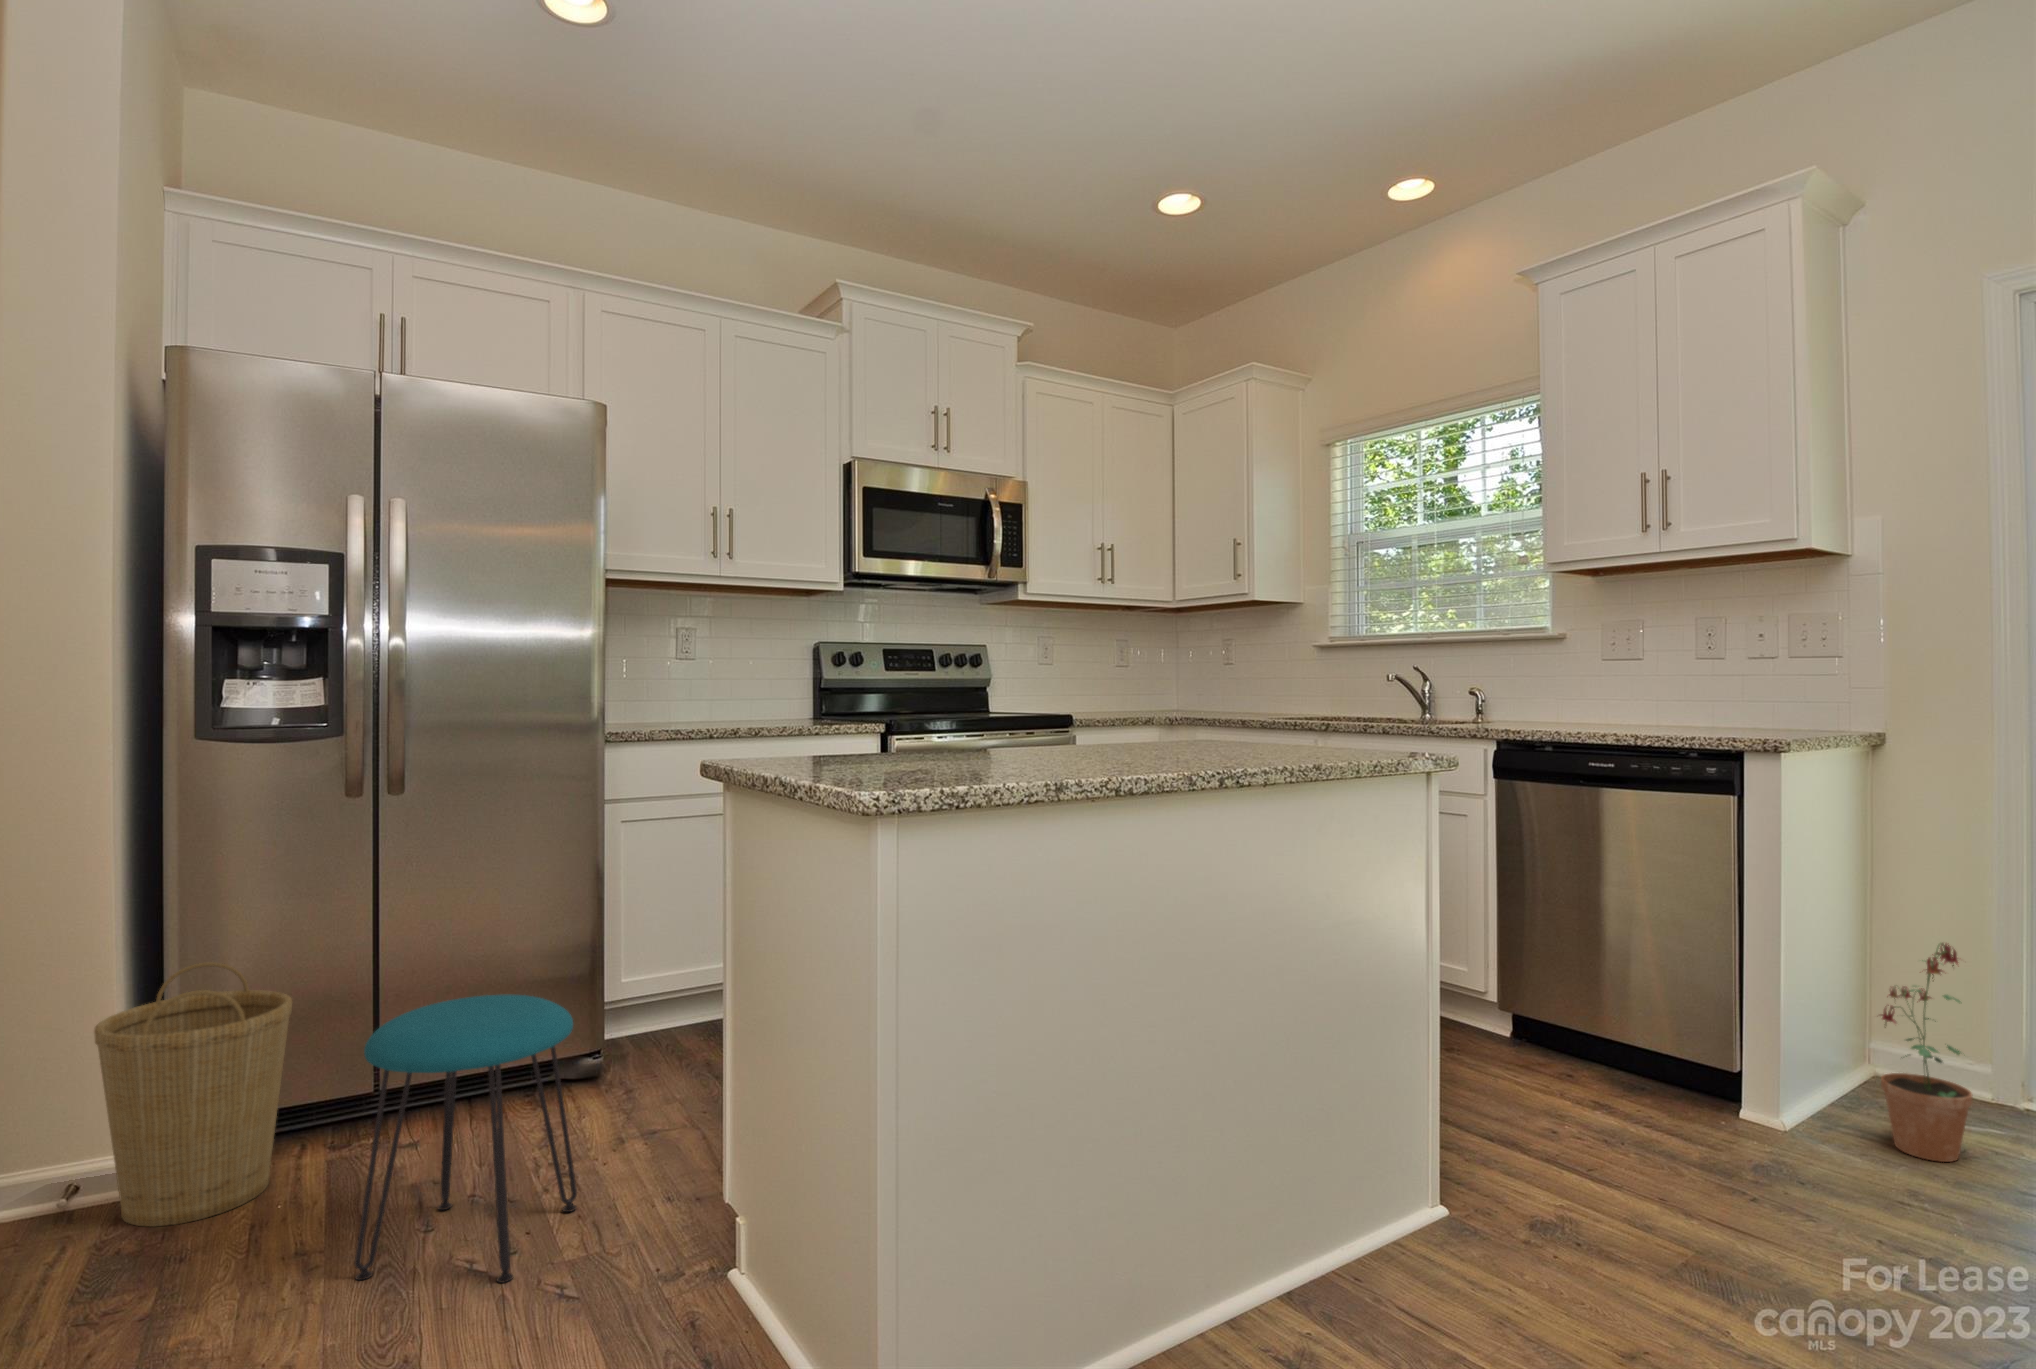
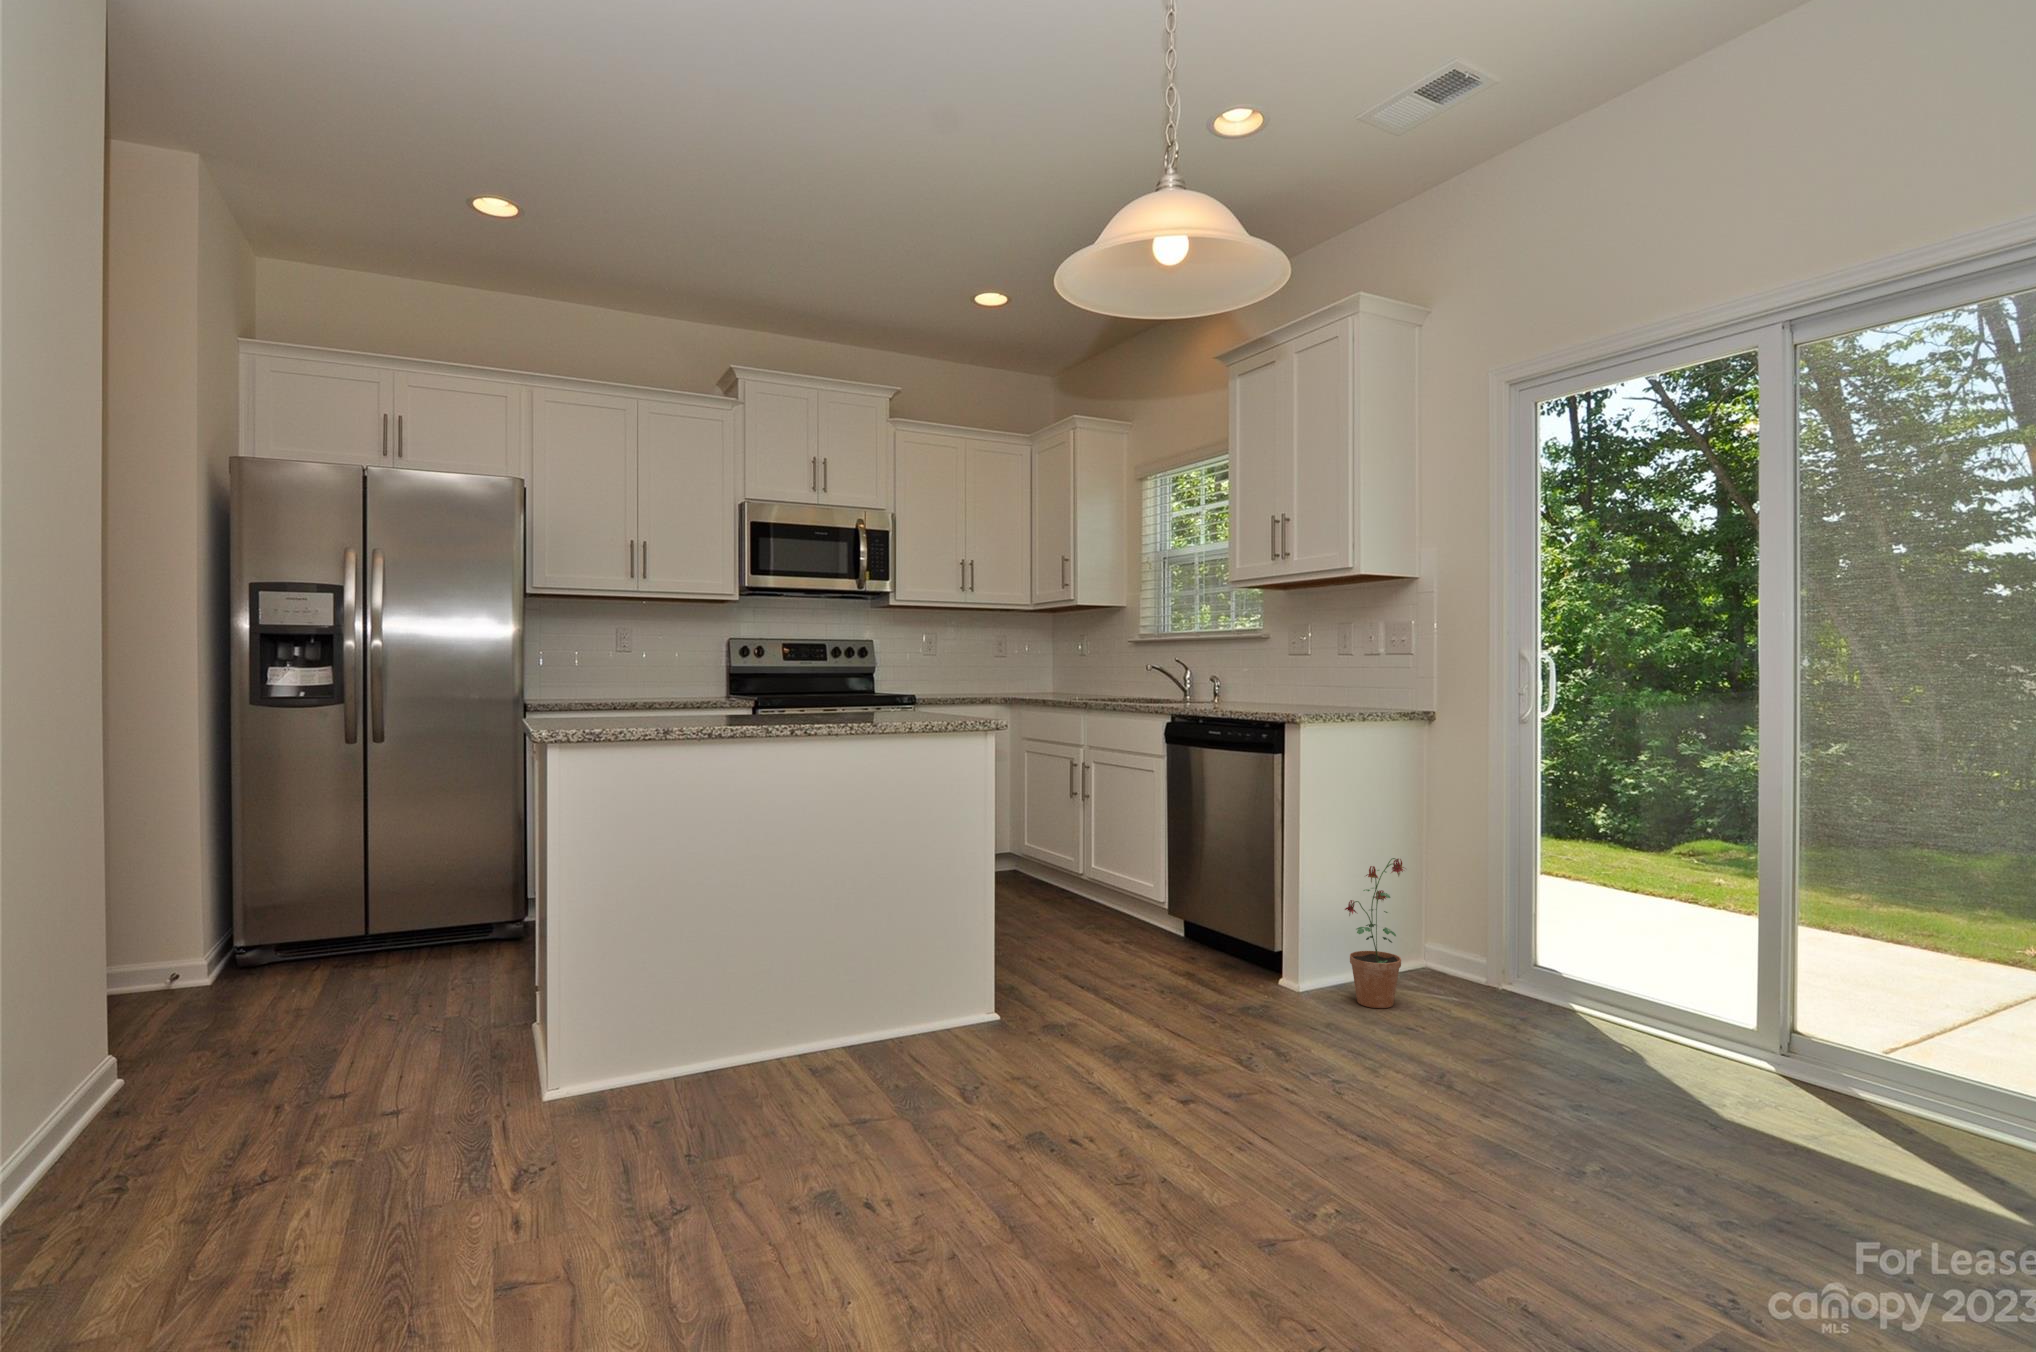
basket: present [94,962,292,1227] -> none [184,845,304,998]
stool: present [355,995,577,1283] -> none [321,865,465,1026]

